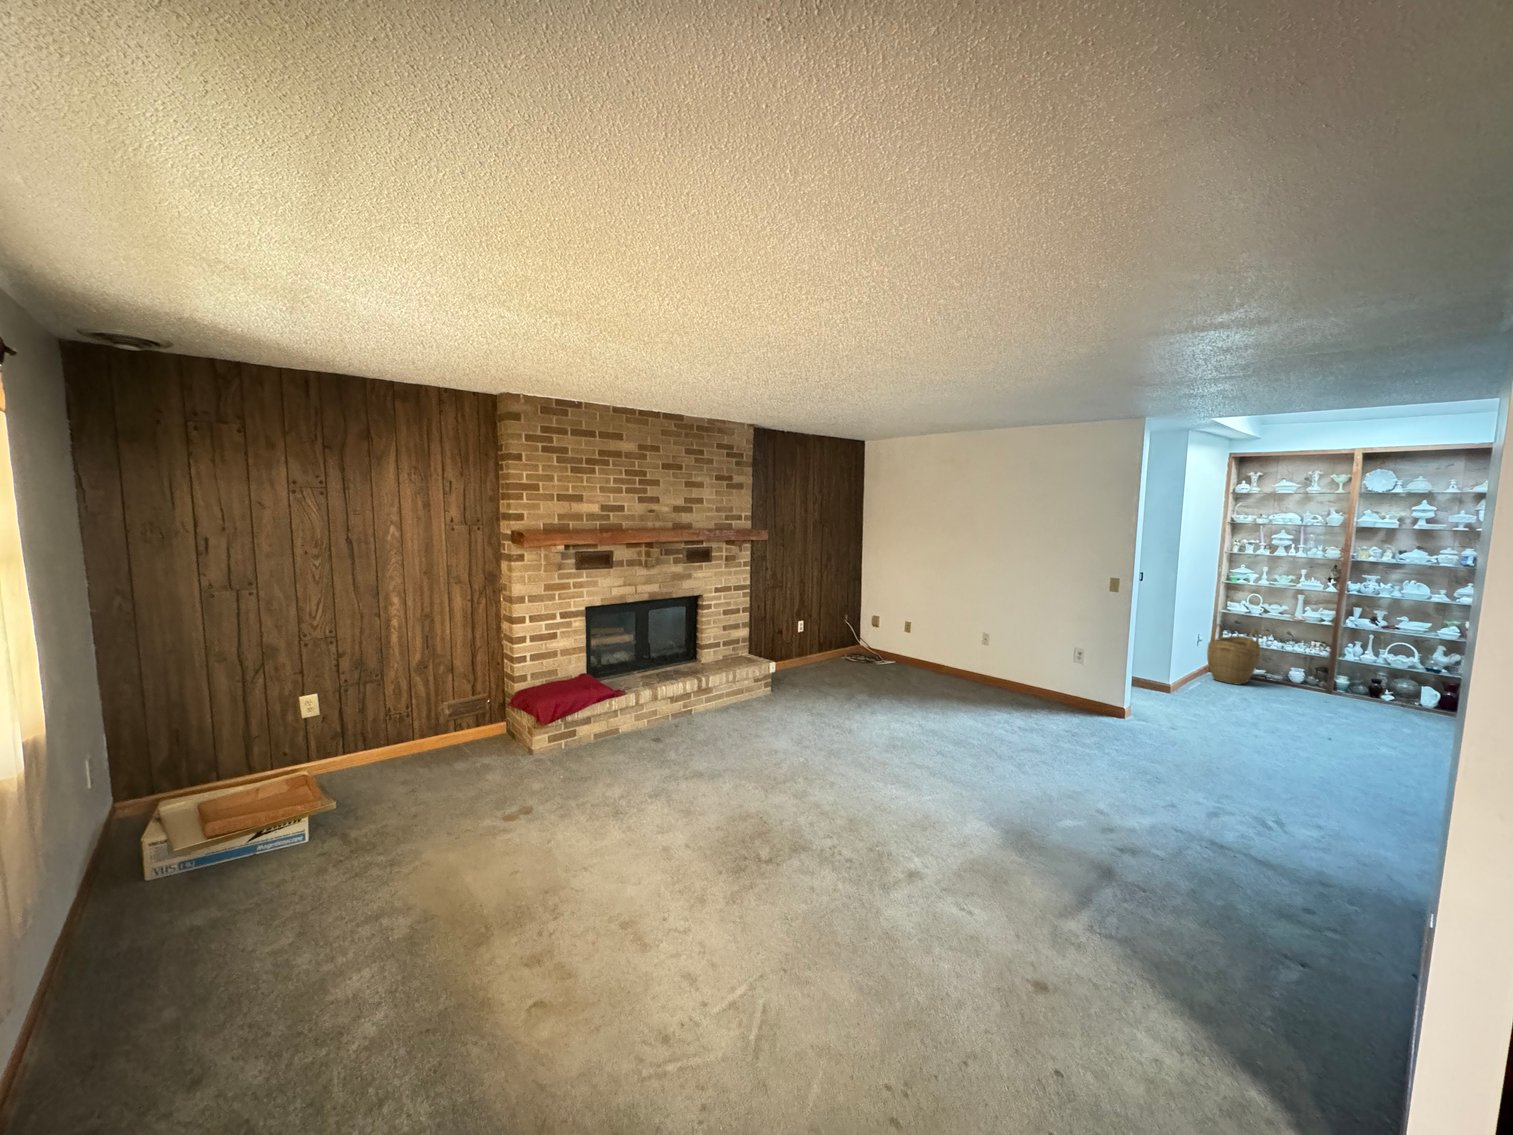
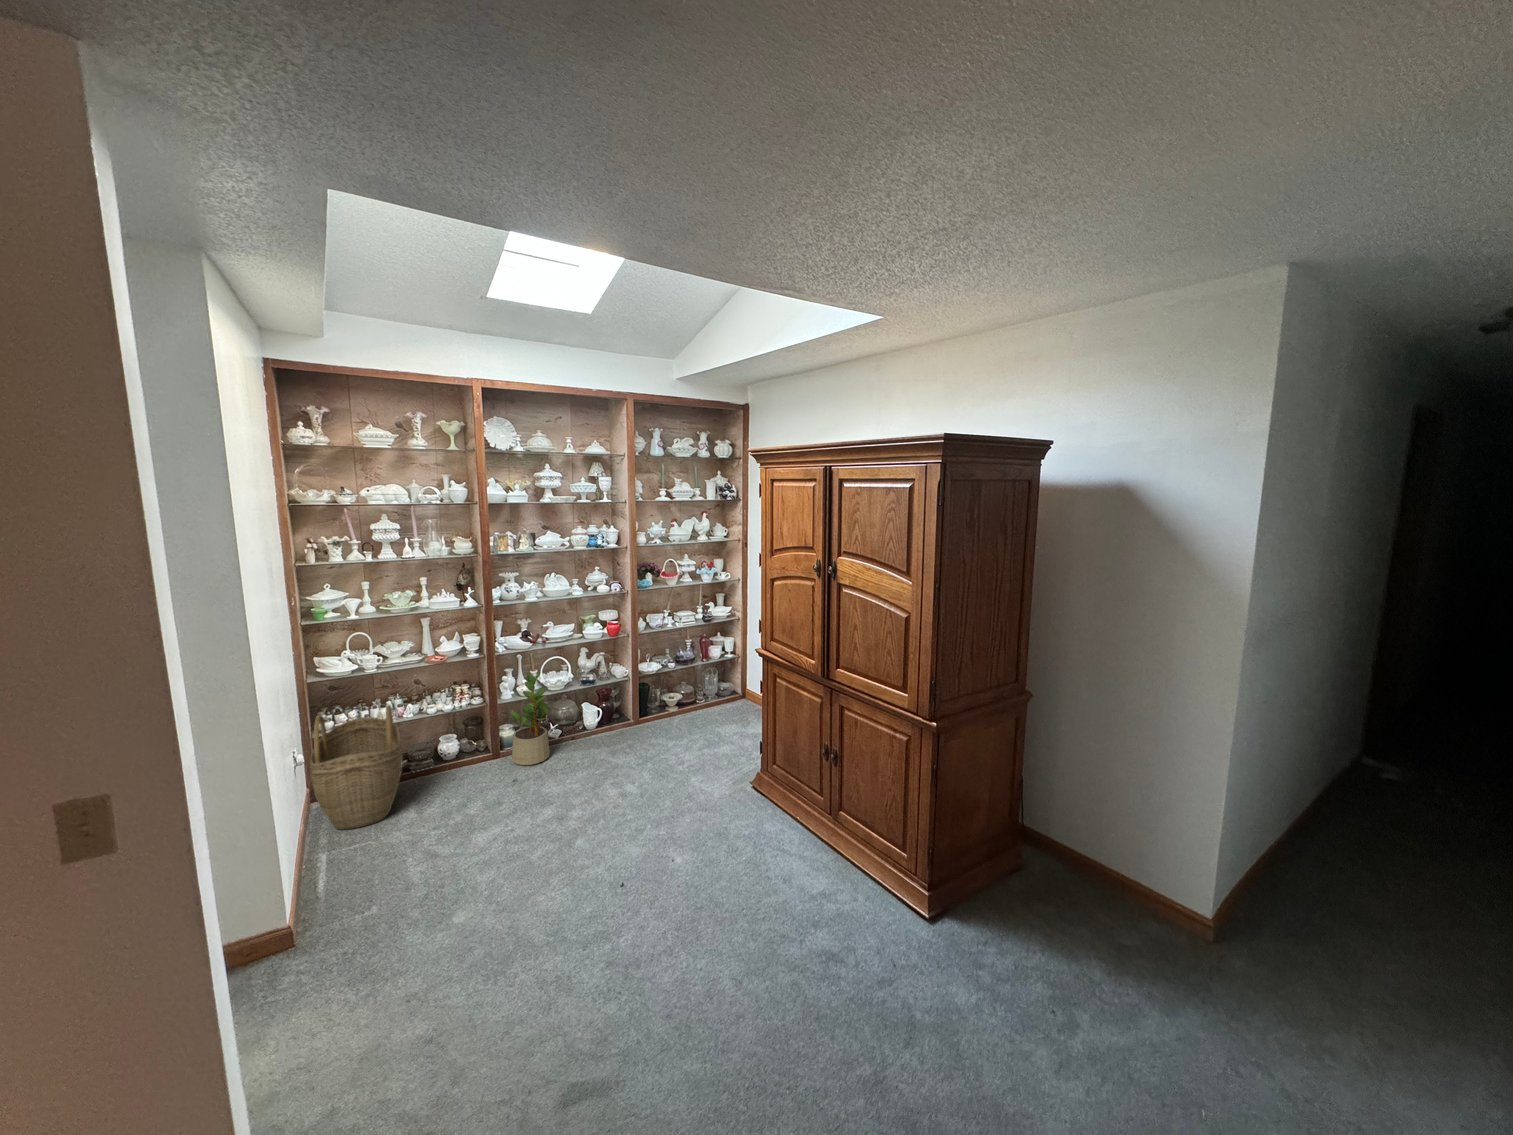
potted plant: none [1337,641,1381,703] -> present [509,673,553,765]

